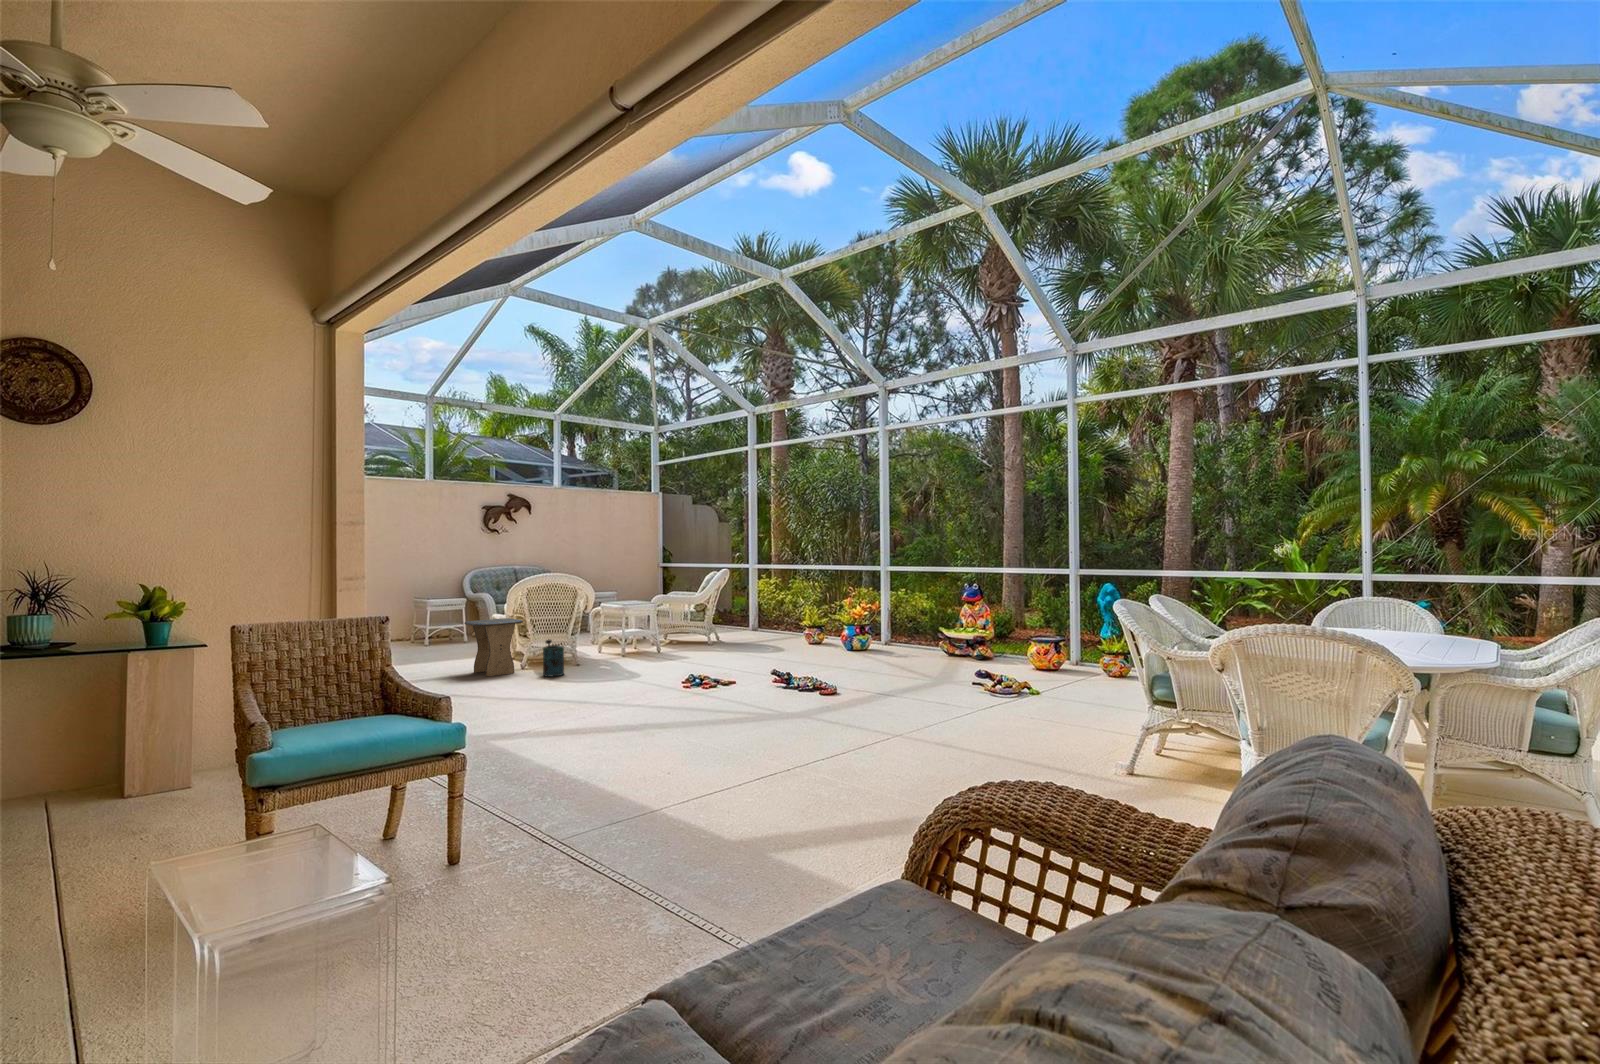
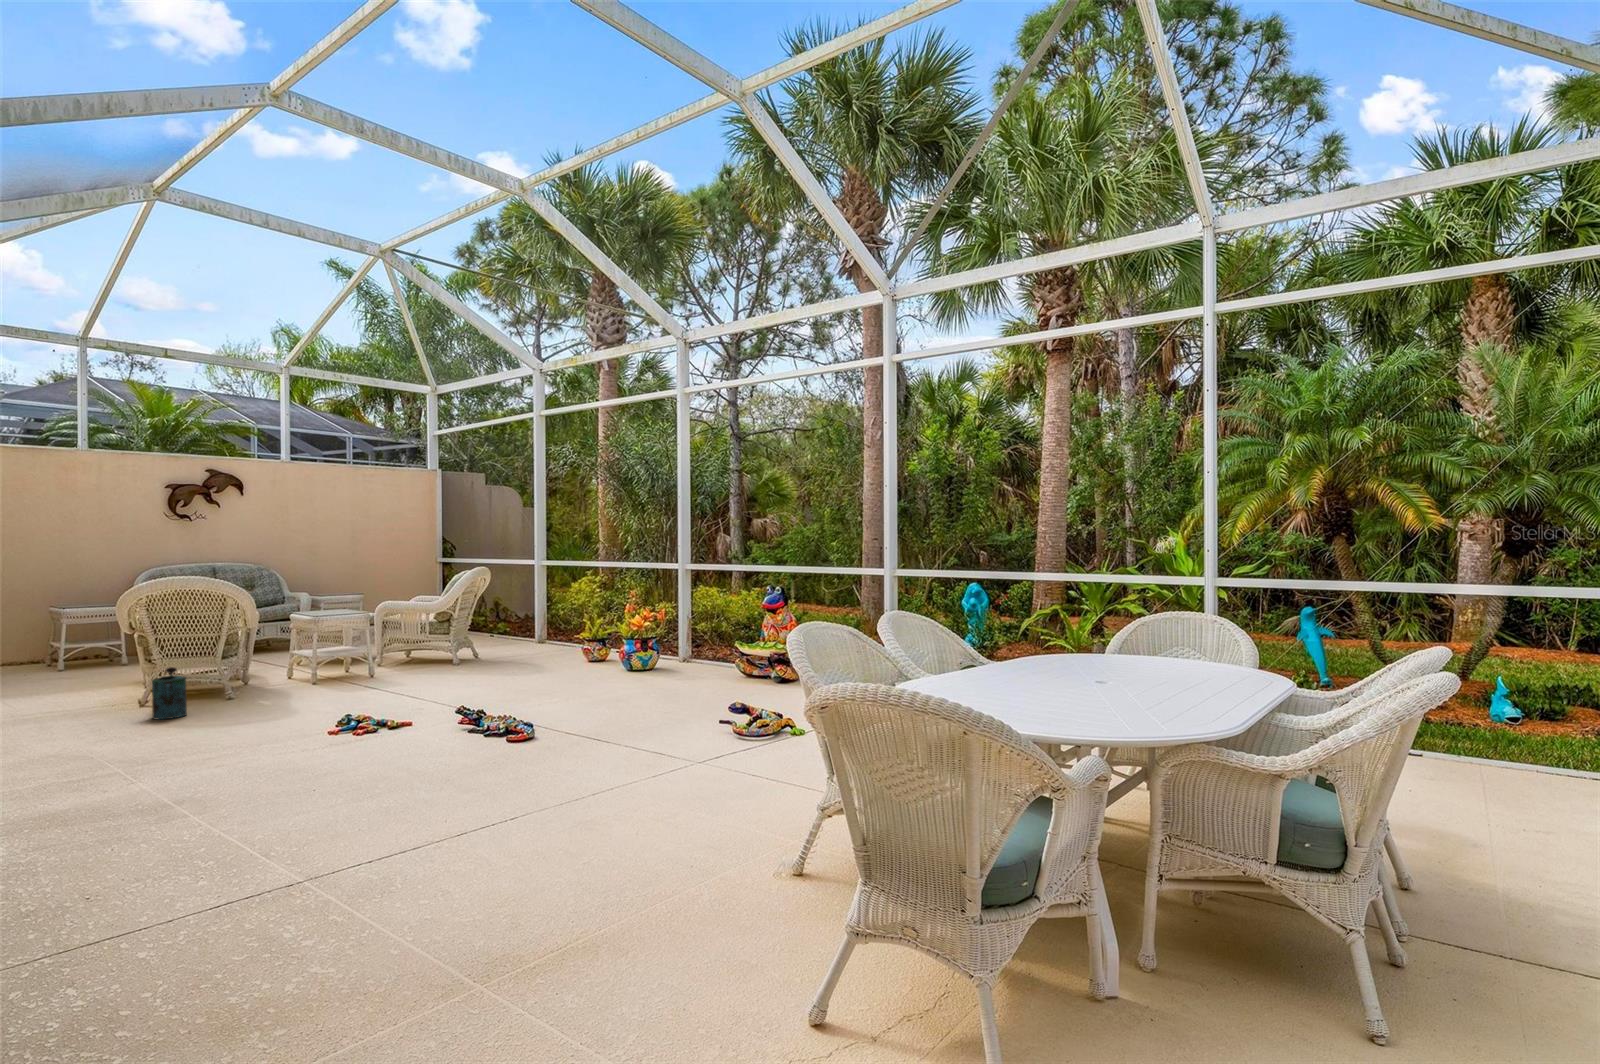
stool: present [464,618,523,676] -> none [41,638,133,721]

